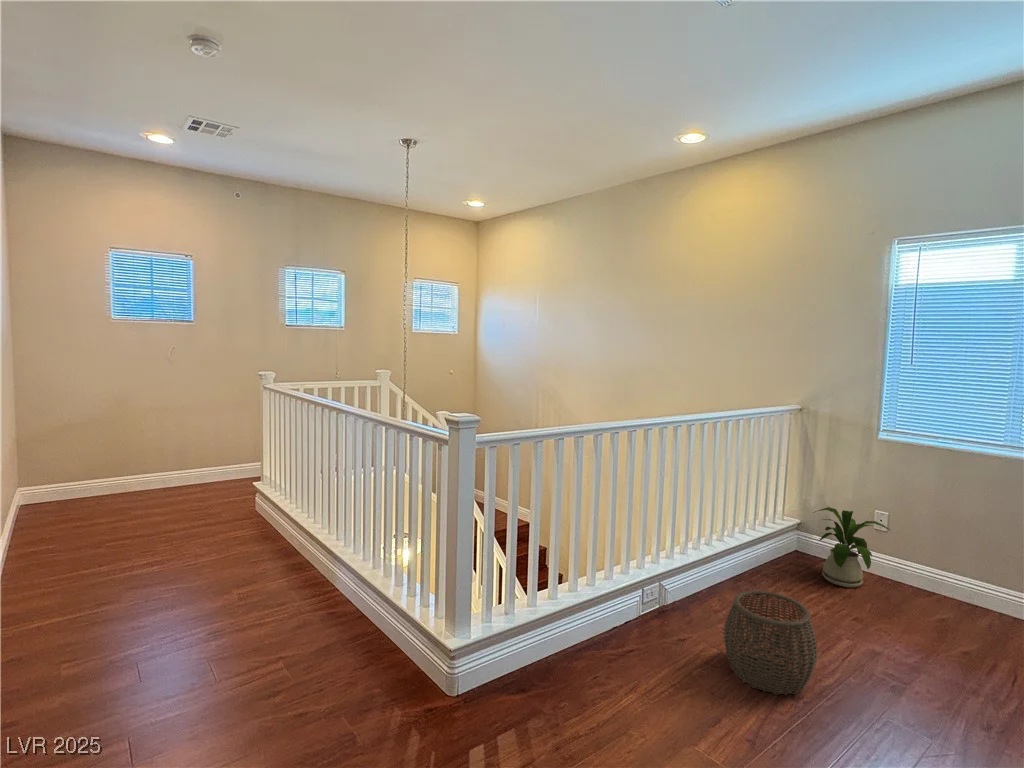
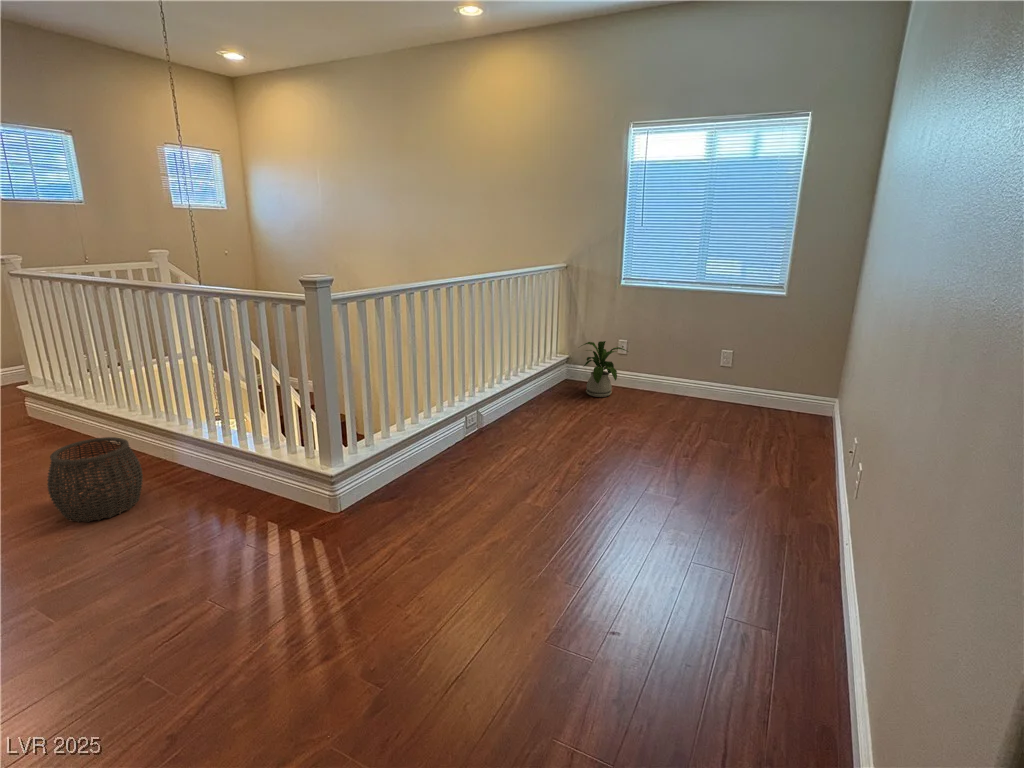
woven basket: present [723,590,818,695] -> present [47,437,143,522]

